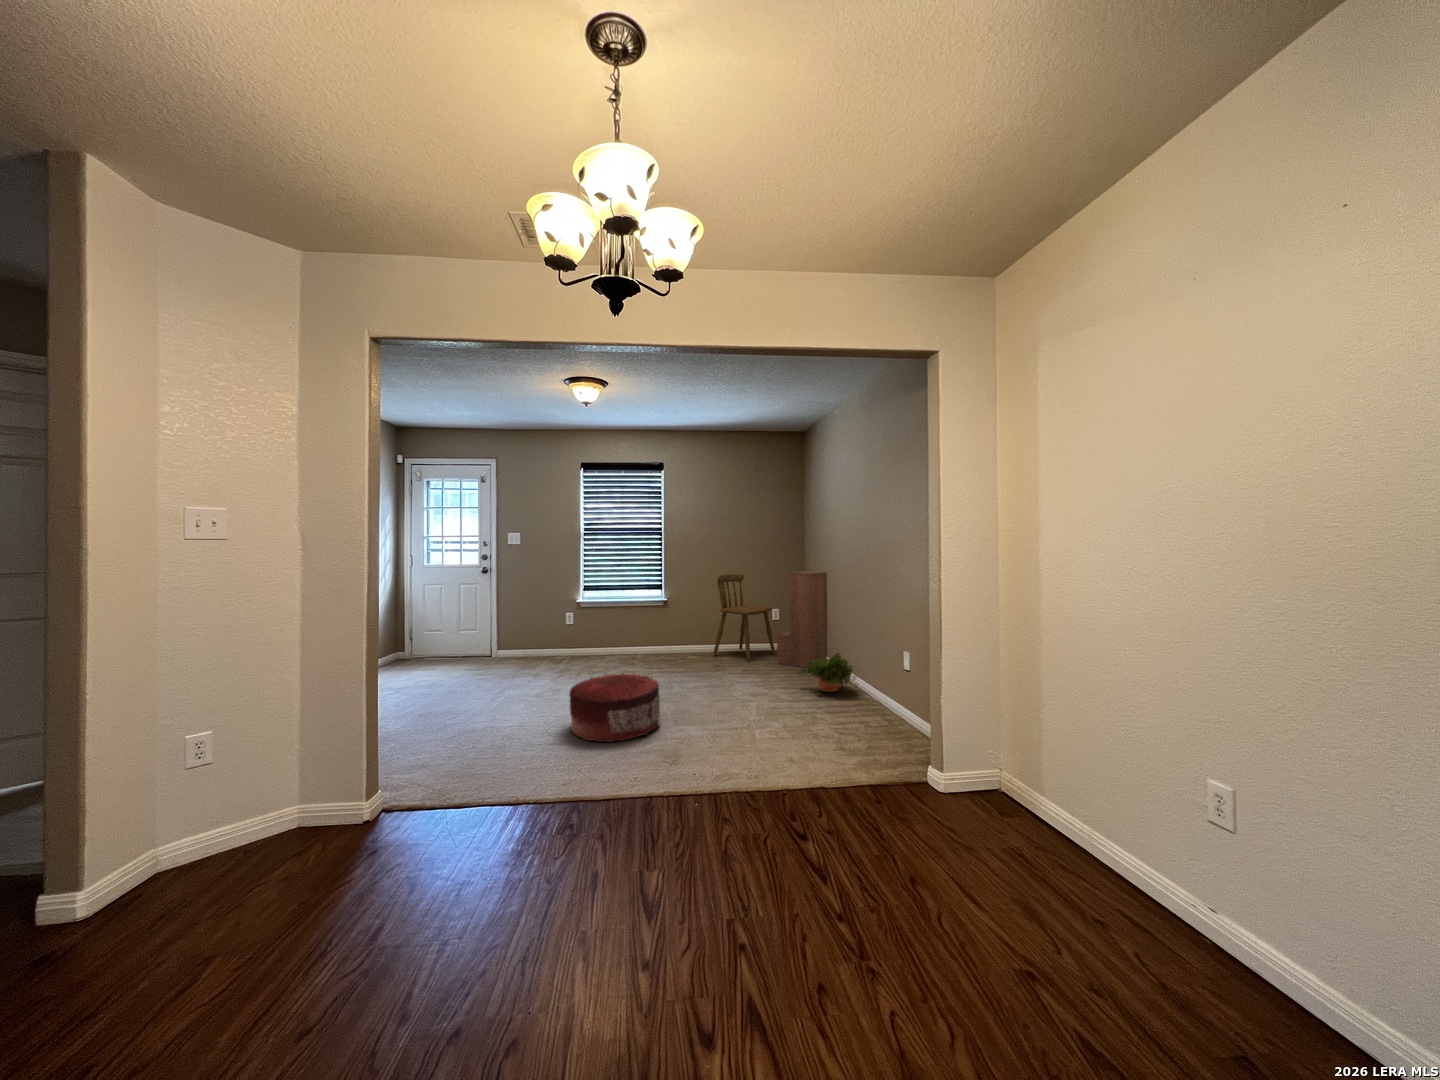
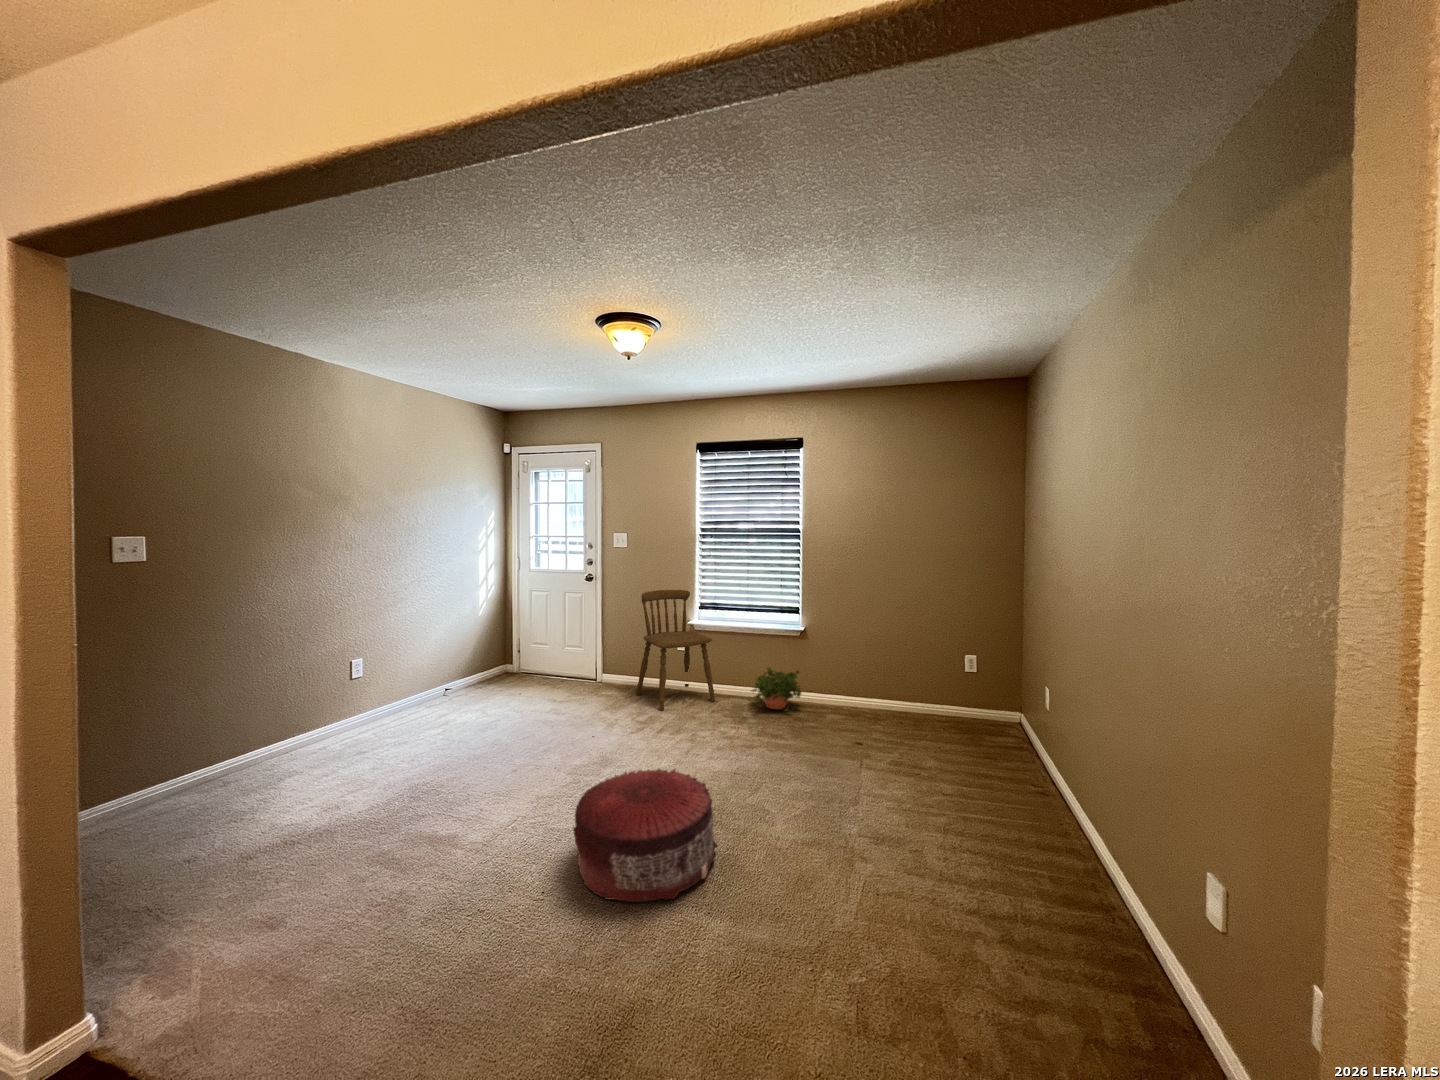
bookshelf: present [777,571,827,668] -> none [960,608,1057,776]
dining chair: present [714,574,775,662] -> present [637,590,715,711]
potted plant: present [798,653,855,694] -> present [752,668,801,710]

